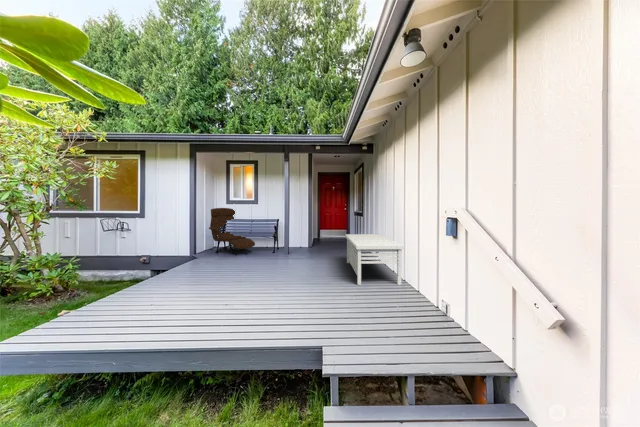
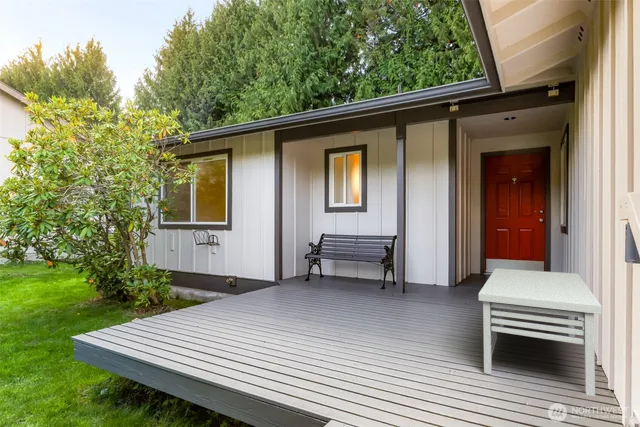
lounge chair: present [209,208,255,255] -> none [299,217,356,288]

